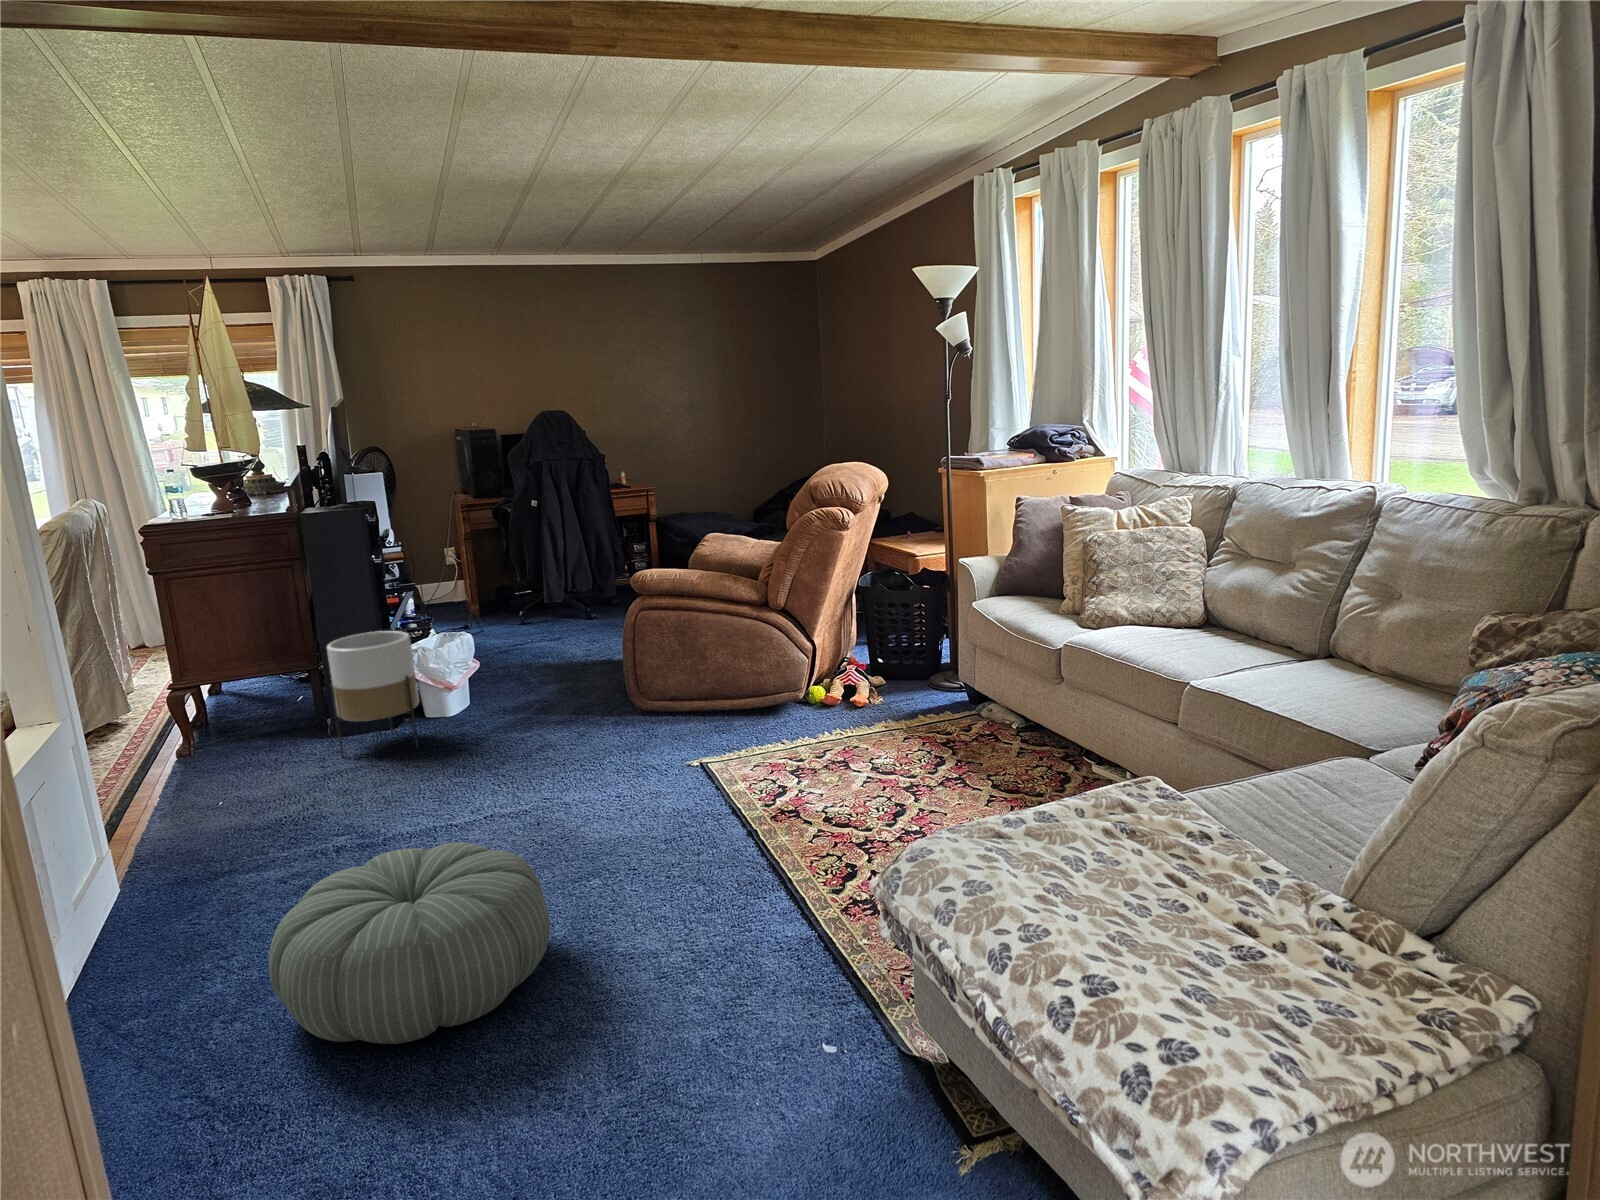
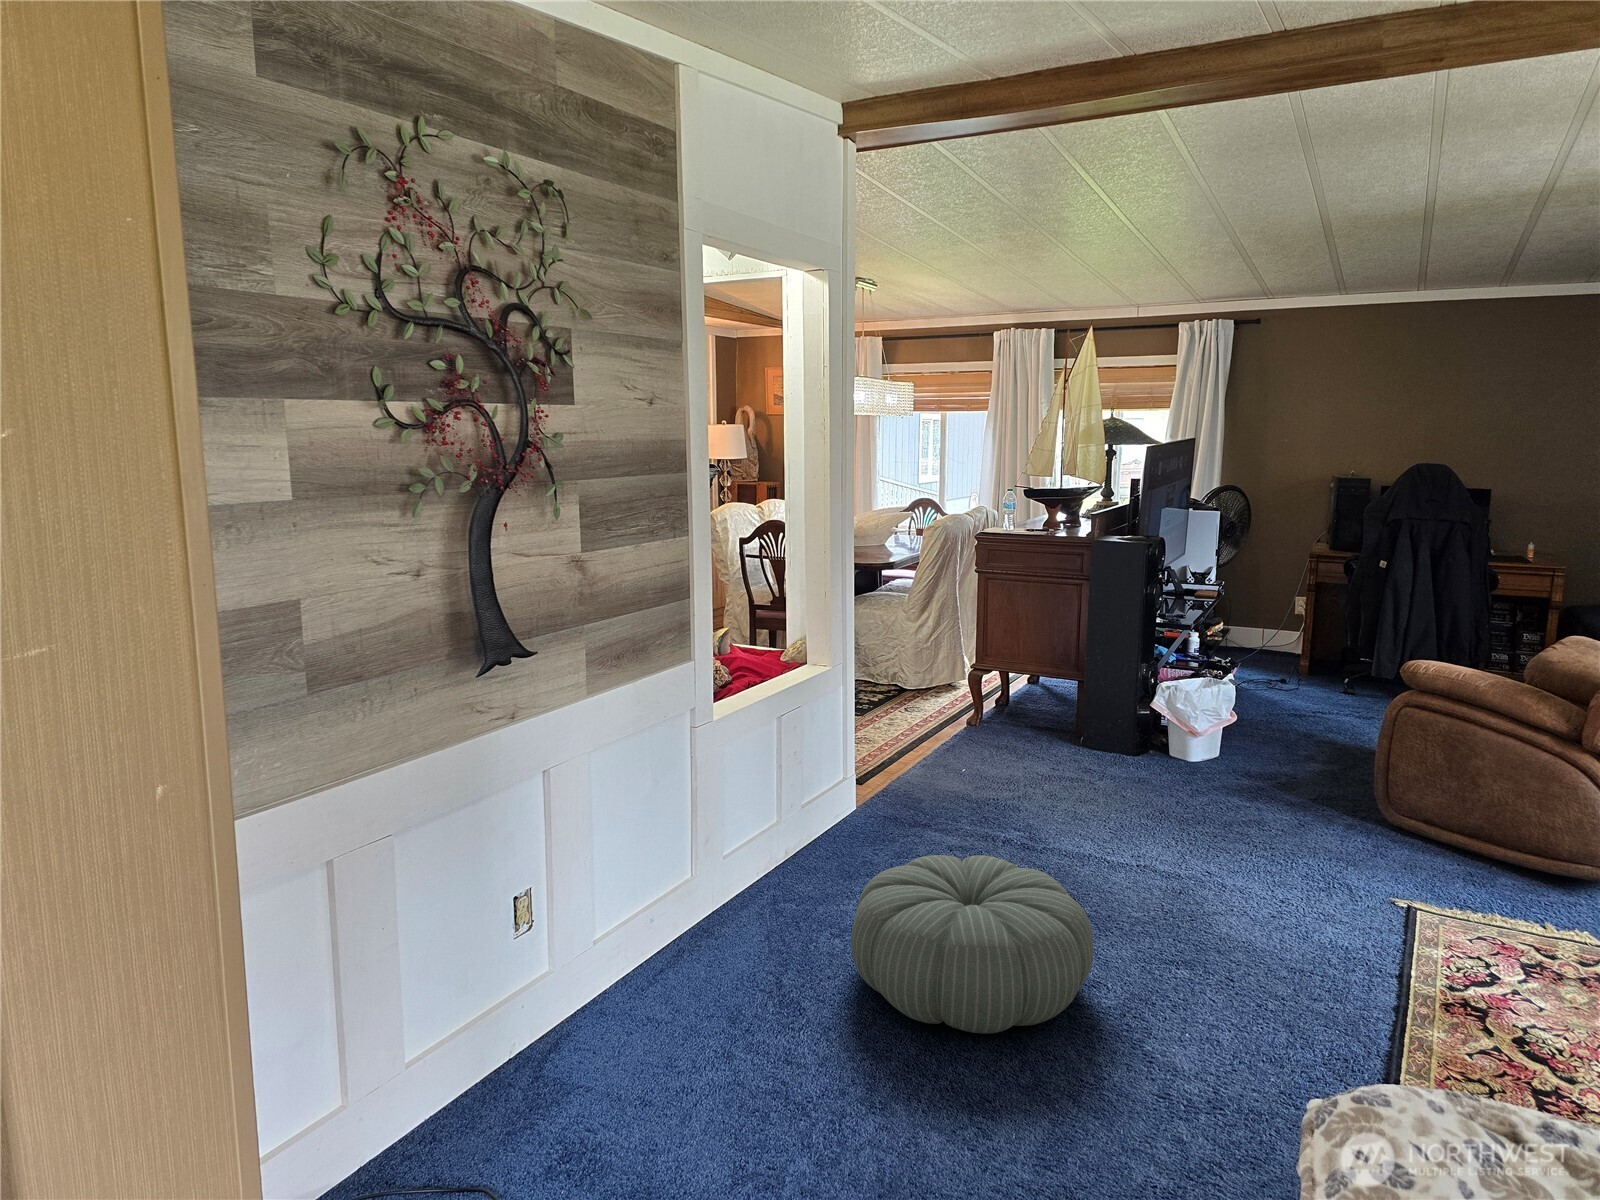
planter: present [327,631,419,757] -> none [1075,660,1158,779]

